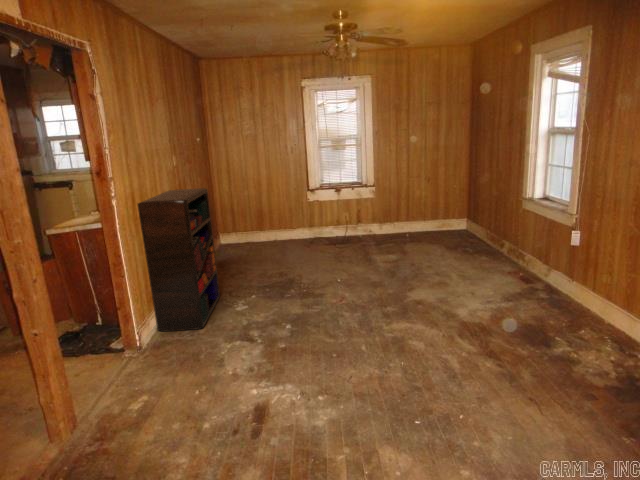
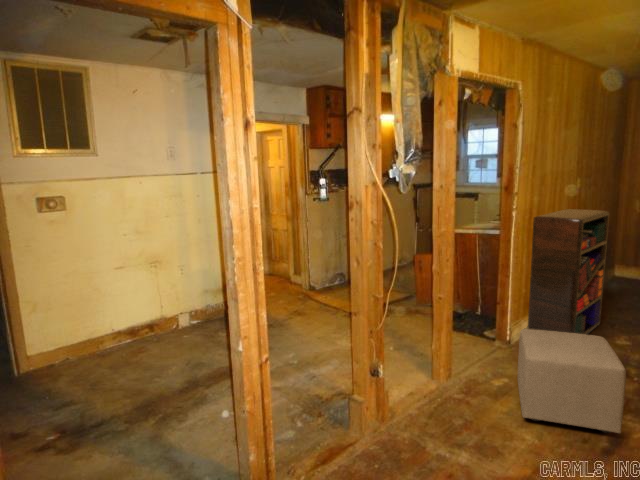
ottoman: none [149,316,262,437] -> present [517,329,626,433]

